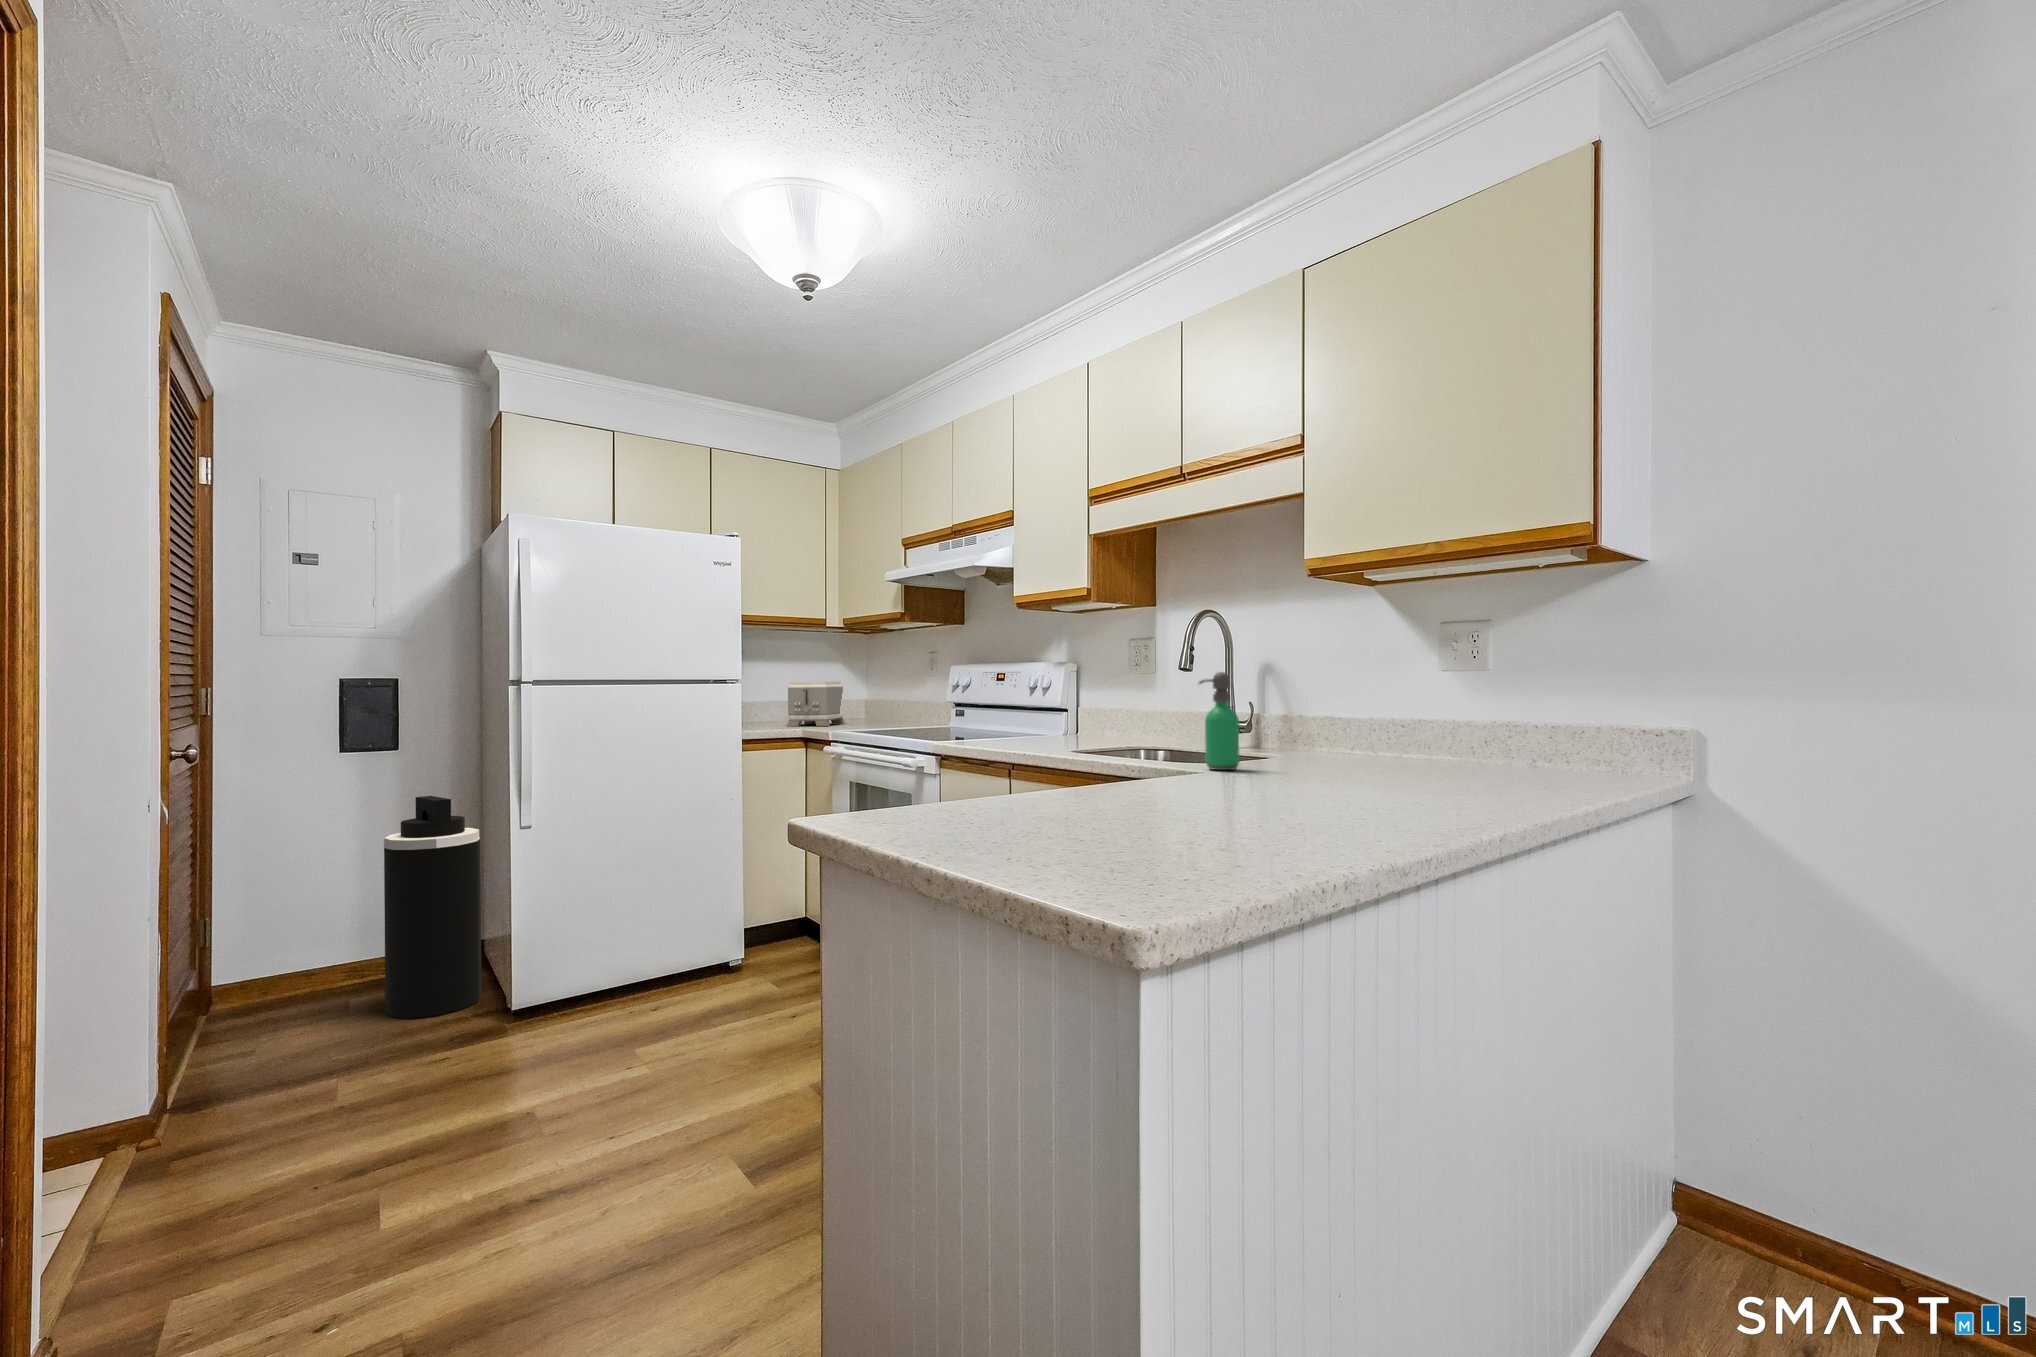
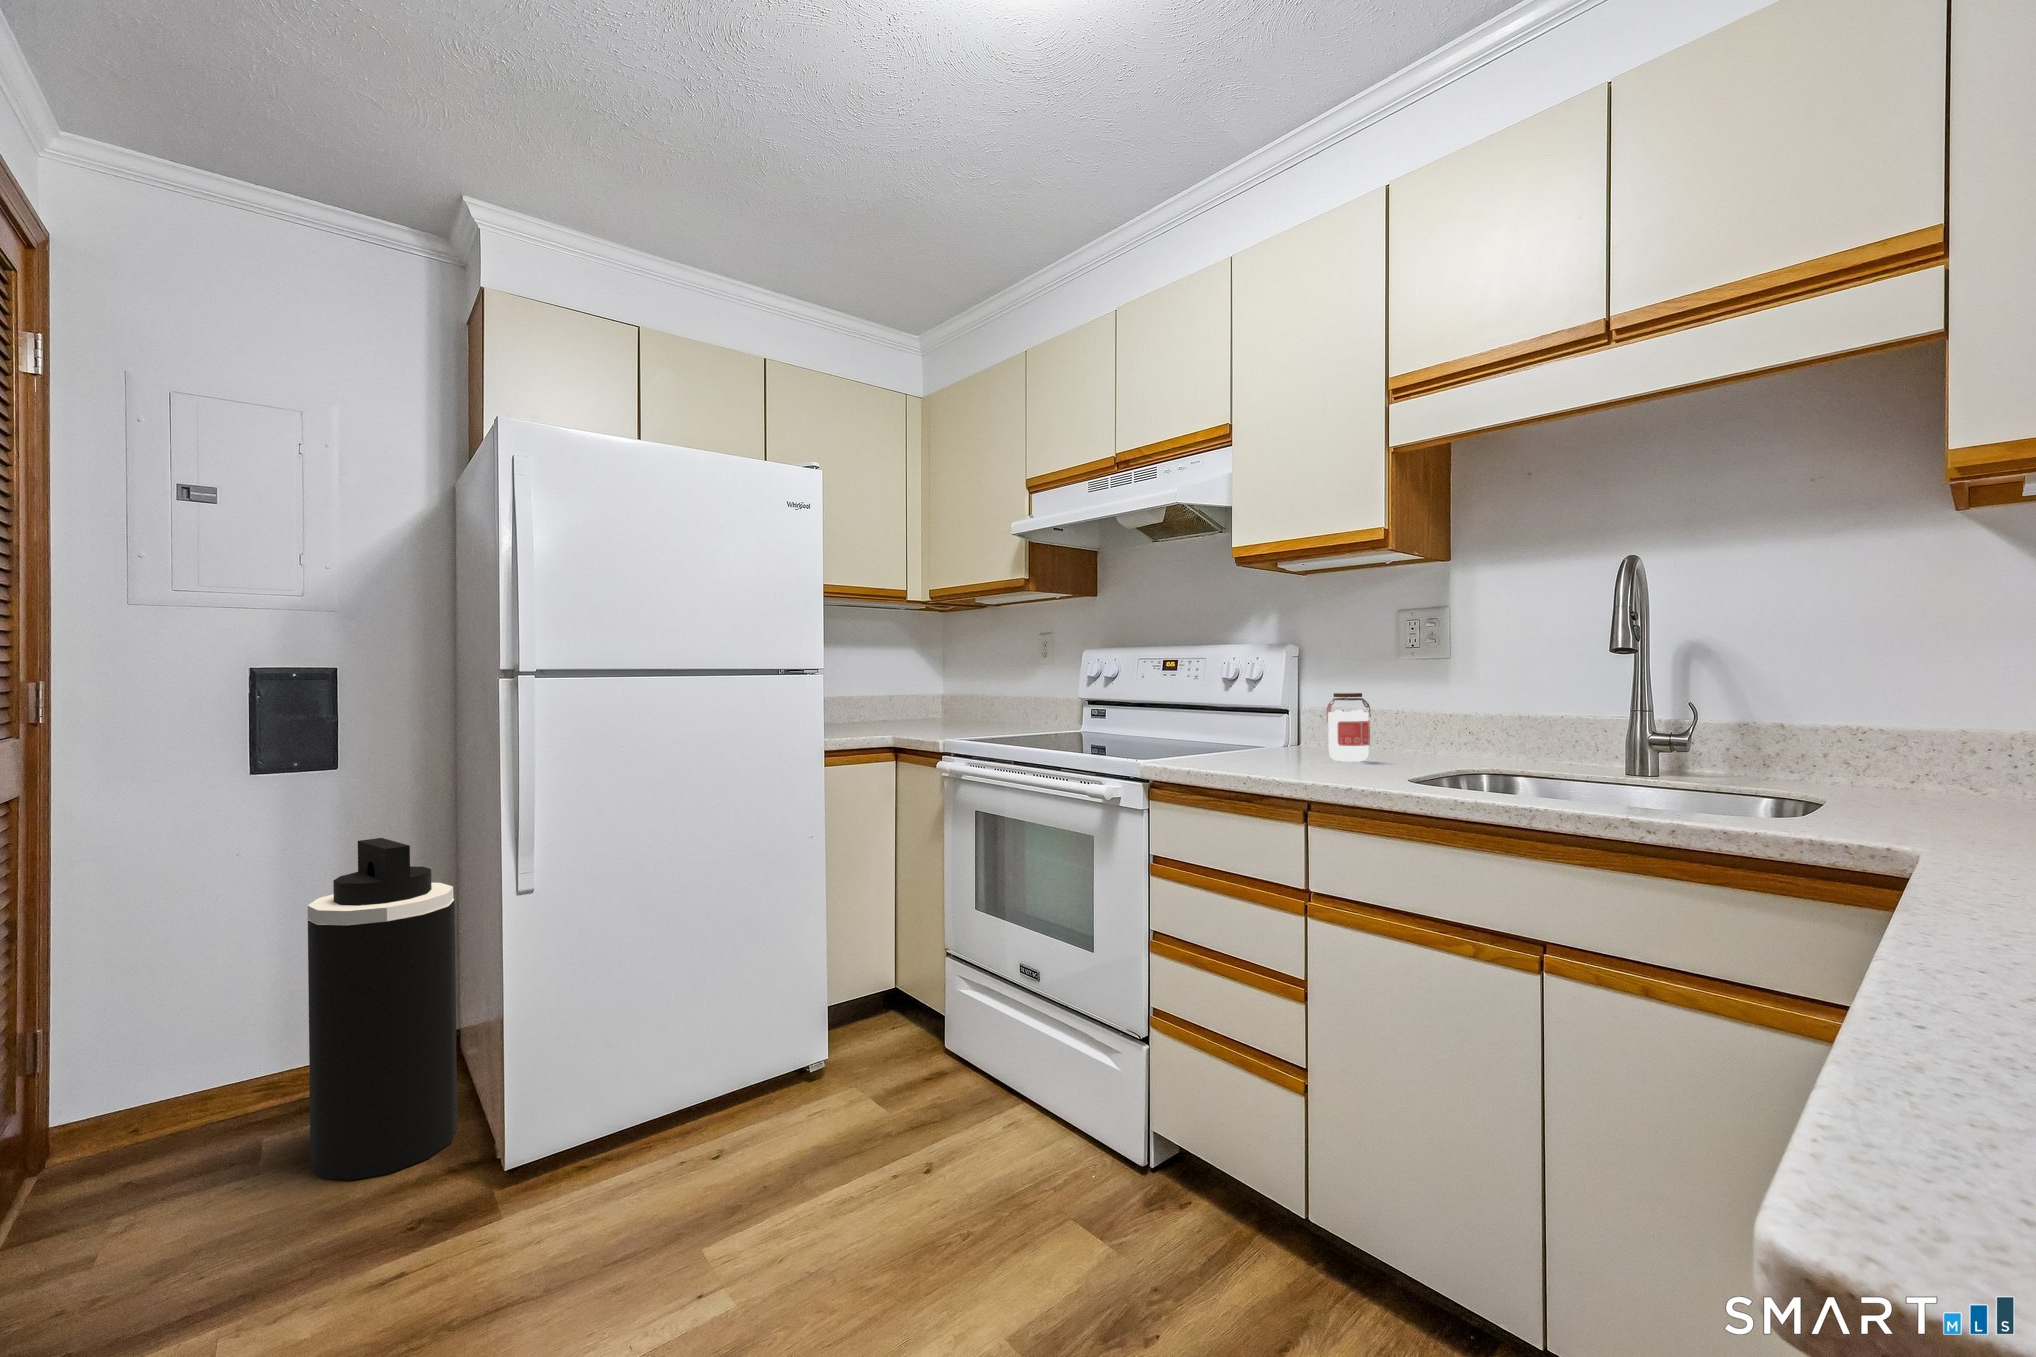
soap dispenser: present [1199,672,1240,770] -> none [1850,647,1941,837]
toaster: present [787,681,845,726] -> none [857,672,923,730]
jar: none [1063,697,1090,744] -> present [1326,693,1371,762]

